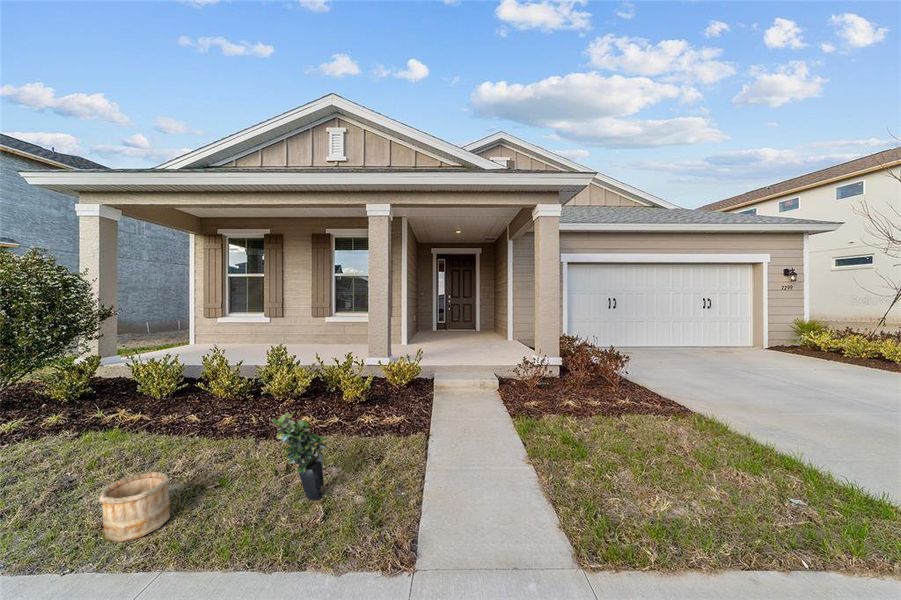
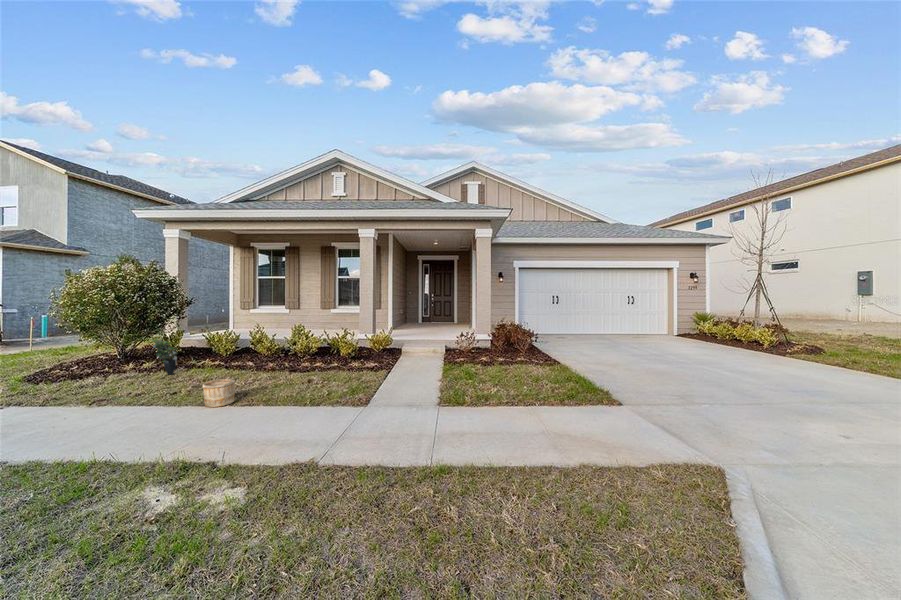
potted plant: present [271,412,328,500] -> present [152,338,178,375]

